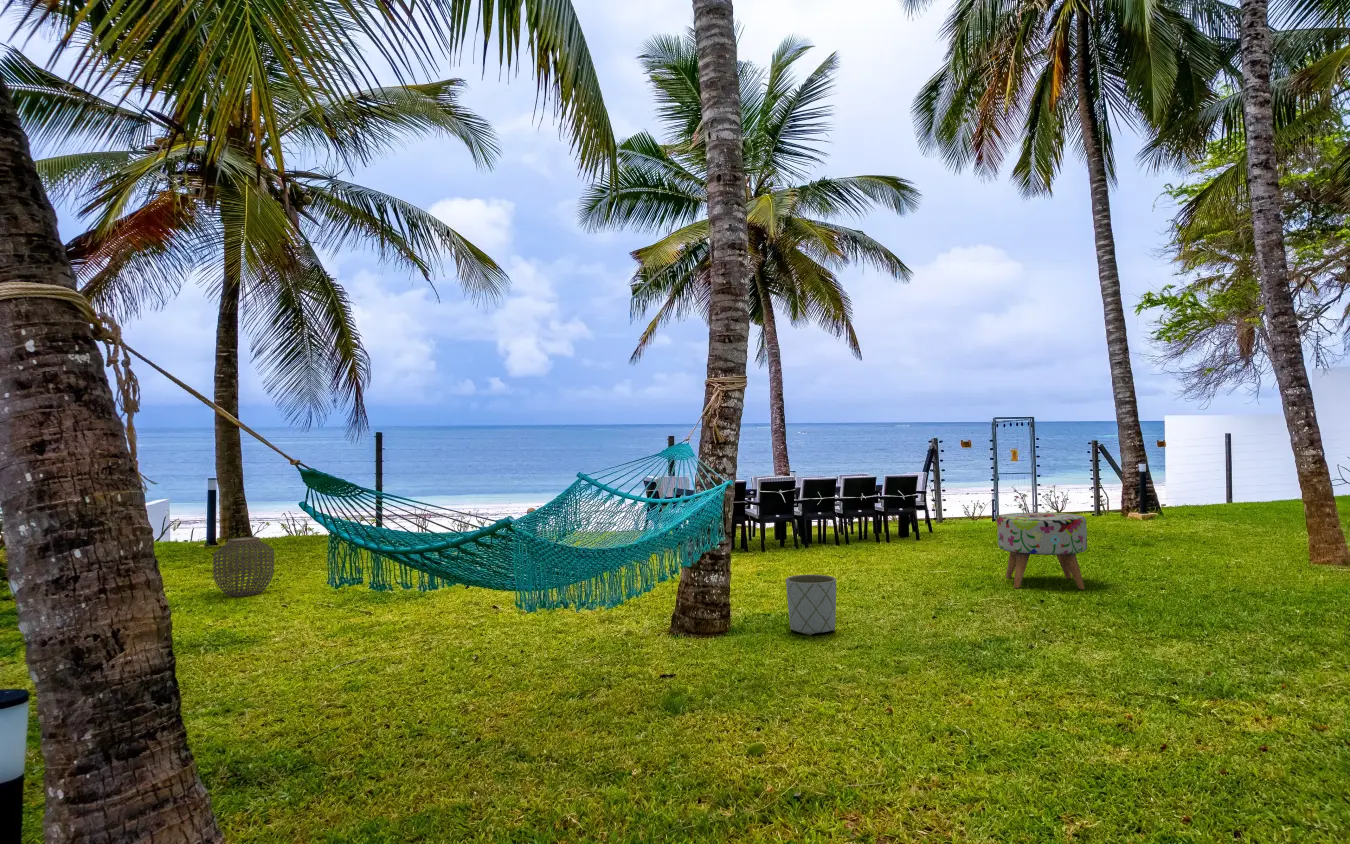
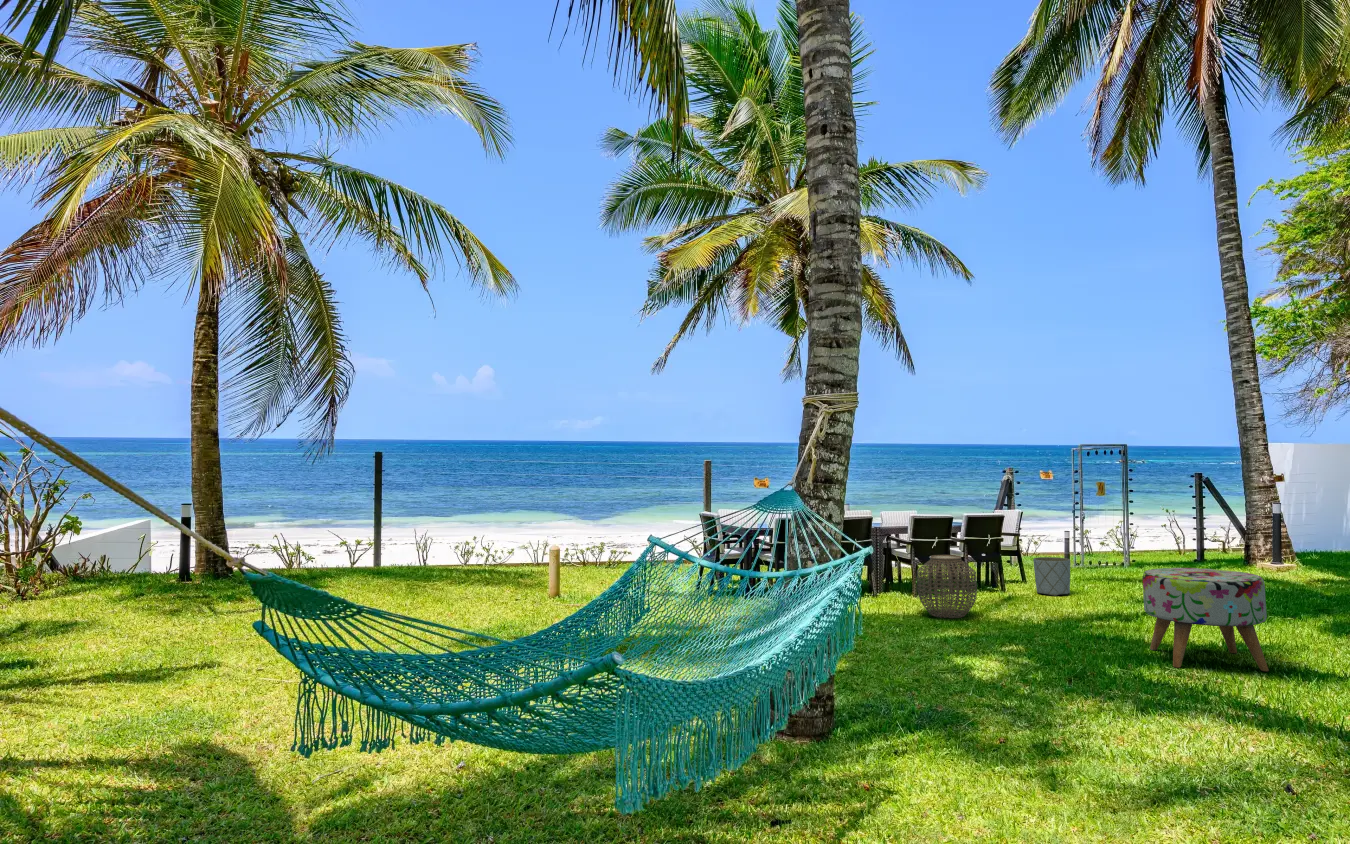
woven basket: present [213,537,274,597] -> present [917,555,977,618]
planter: present [786,575,836,635] -> present [1033,557,1070,596]

